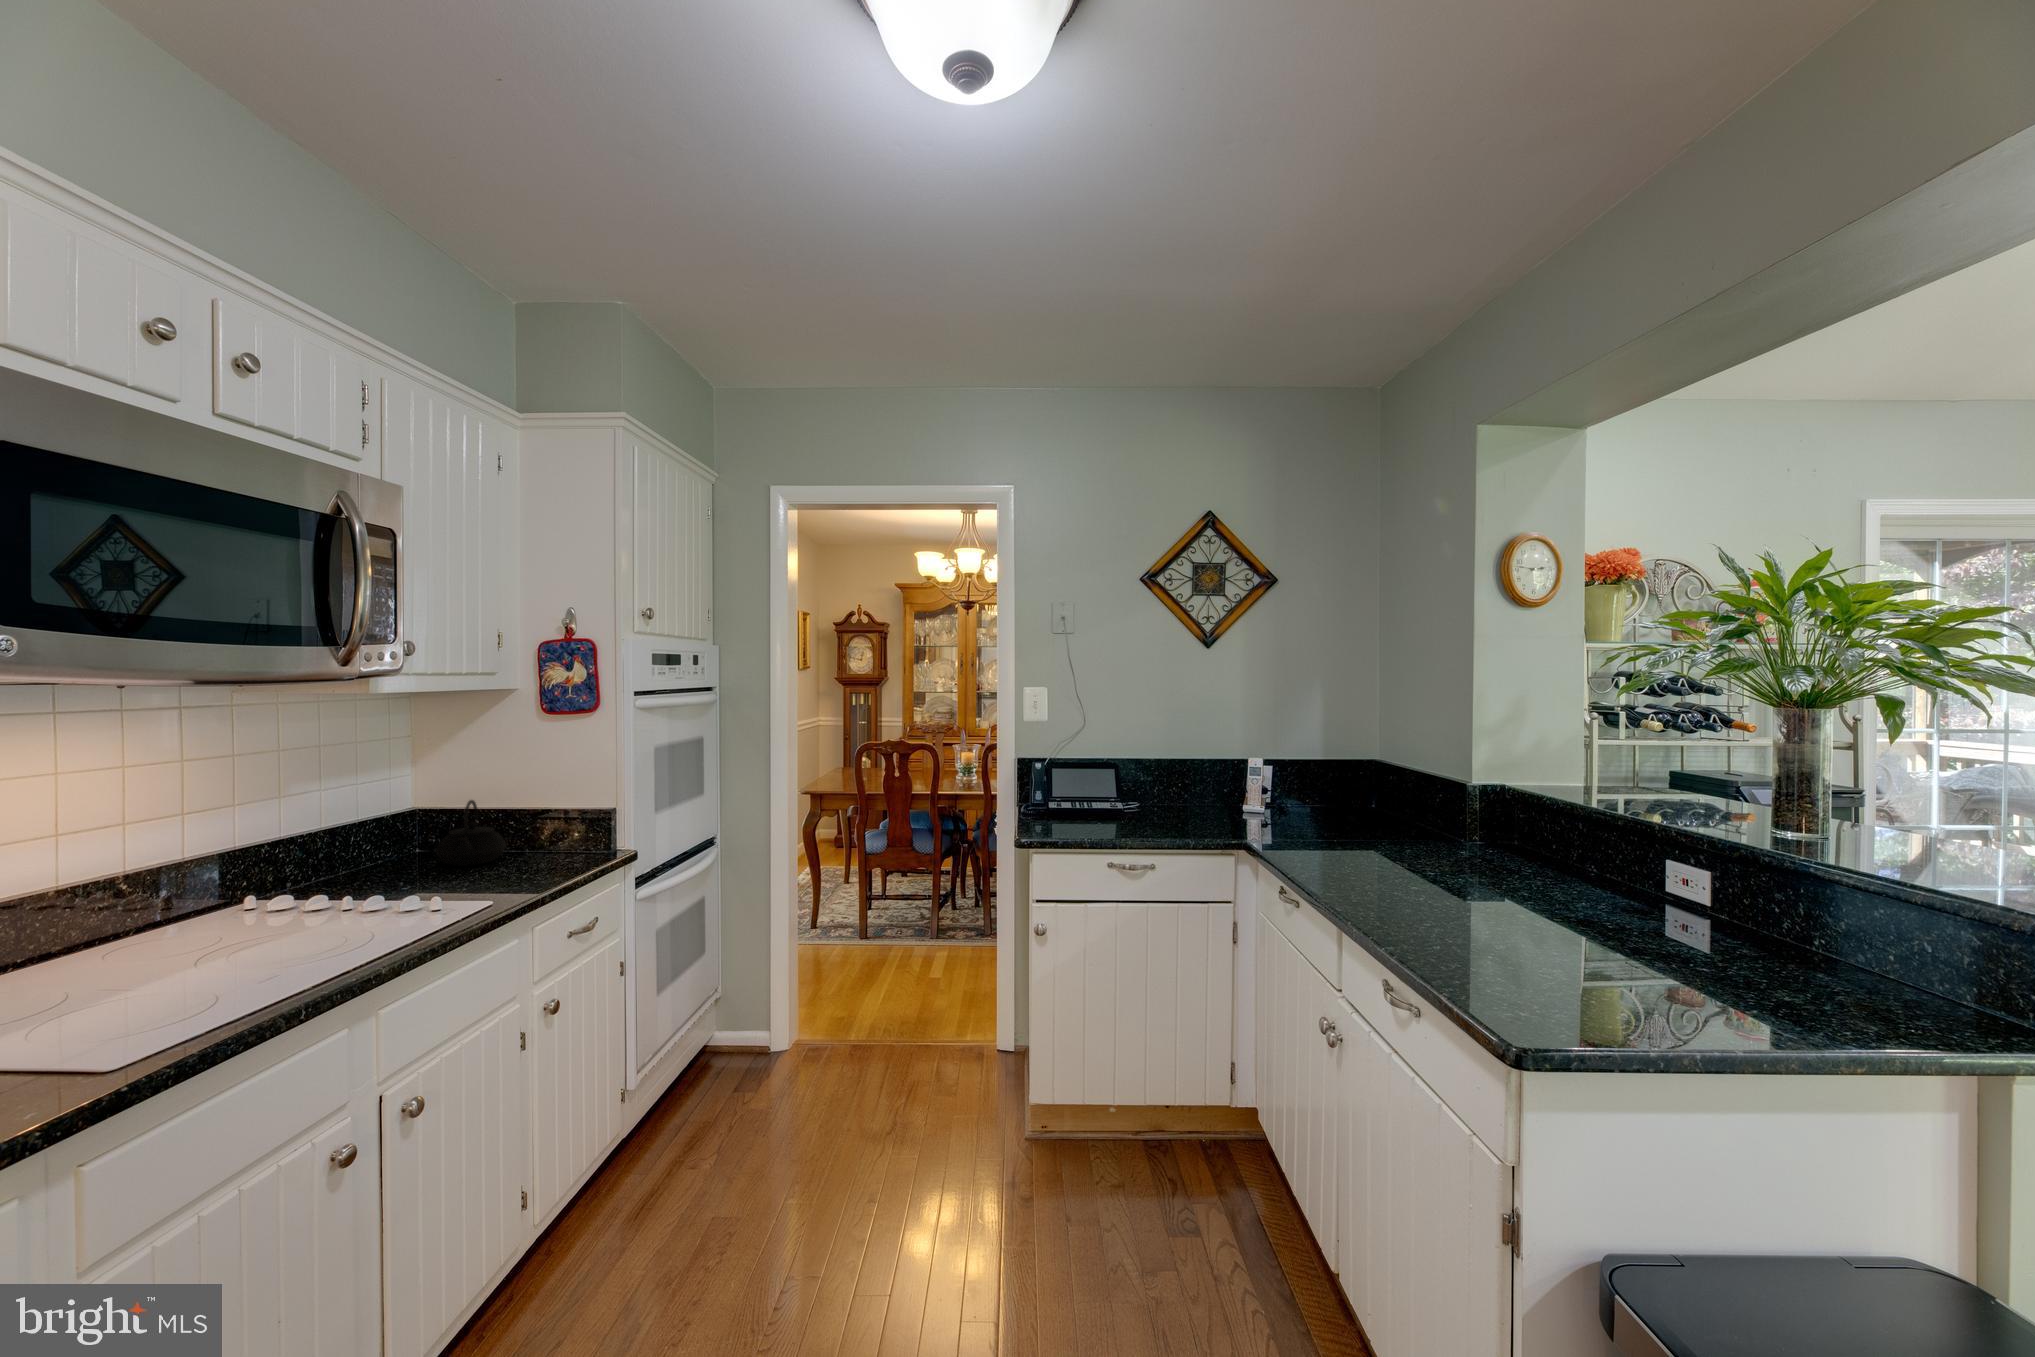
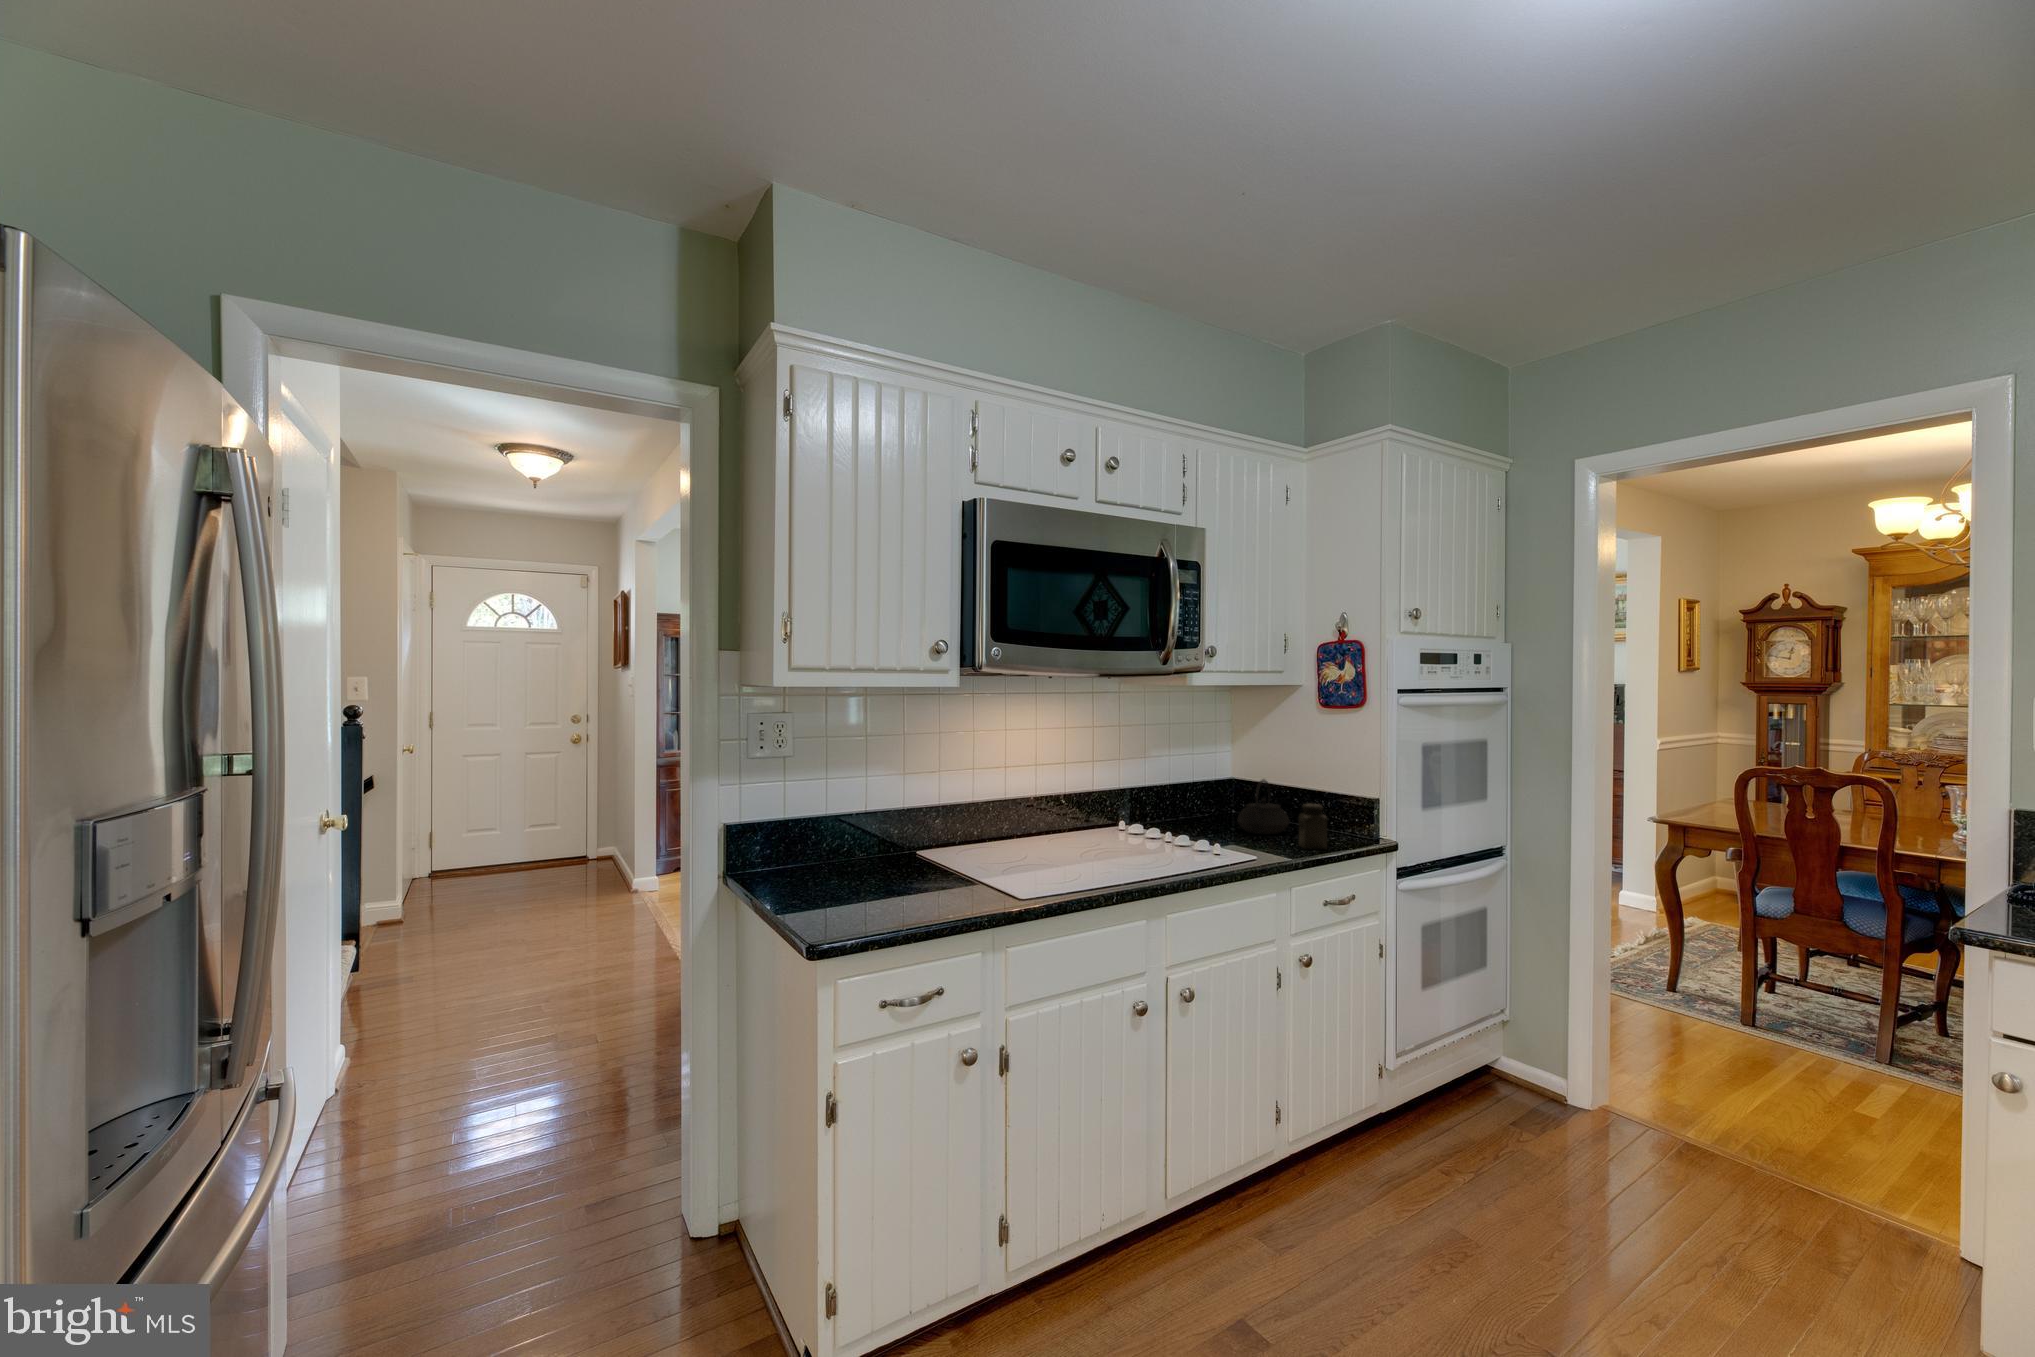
salt shaker: none [528,822,565,876] -> present [1299,804,1327,849]

